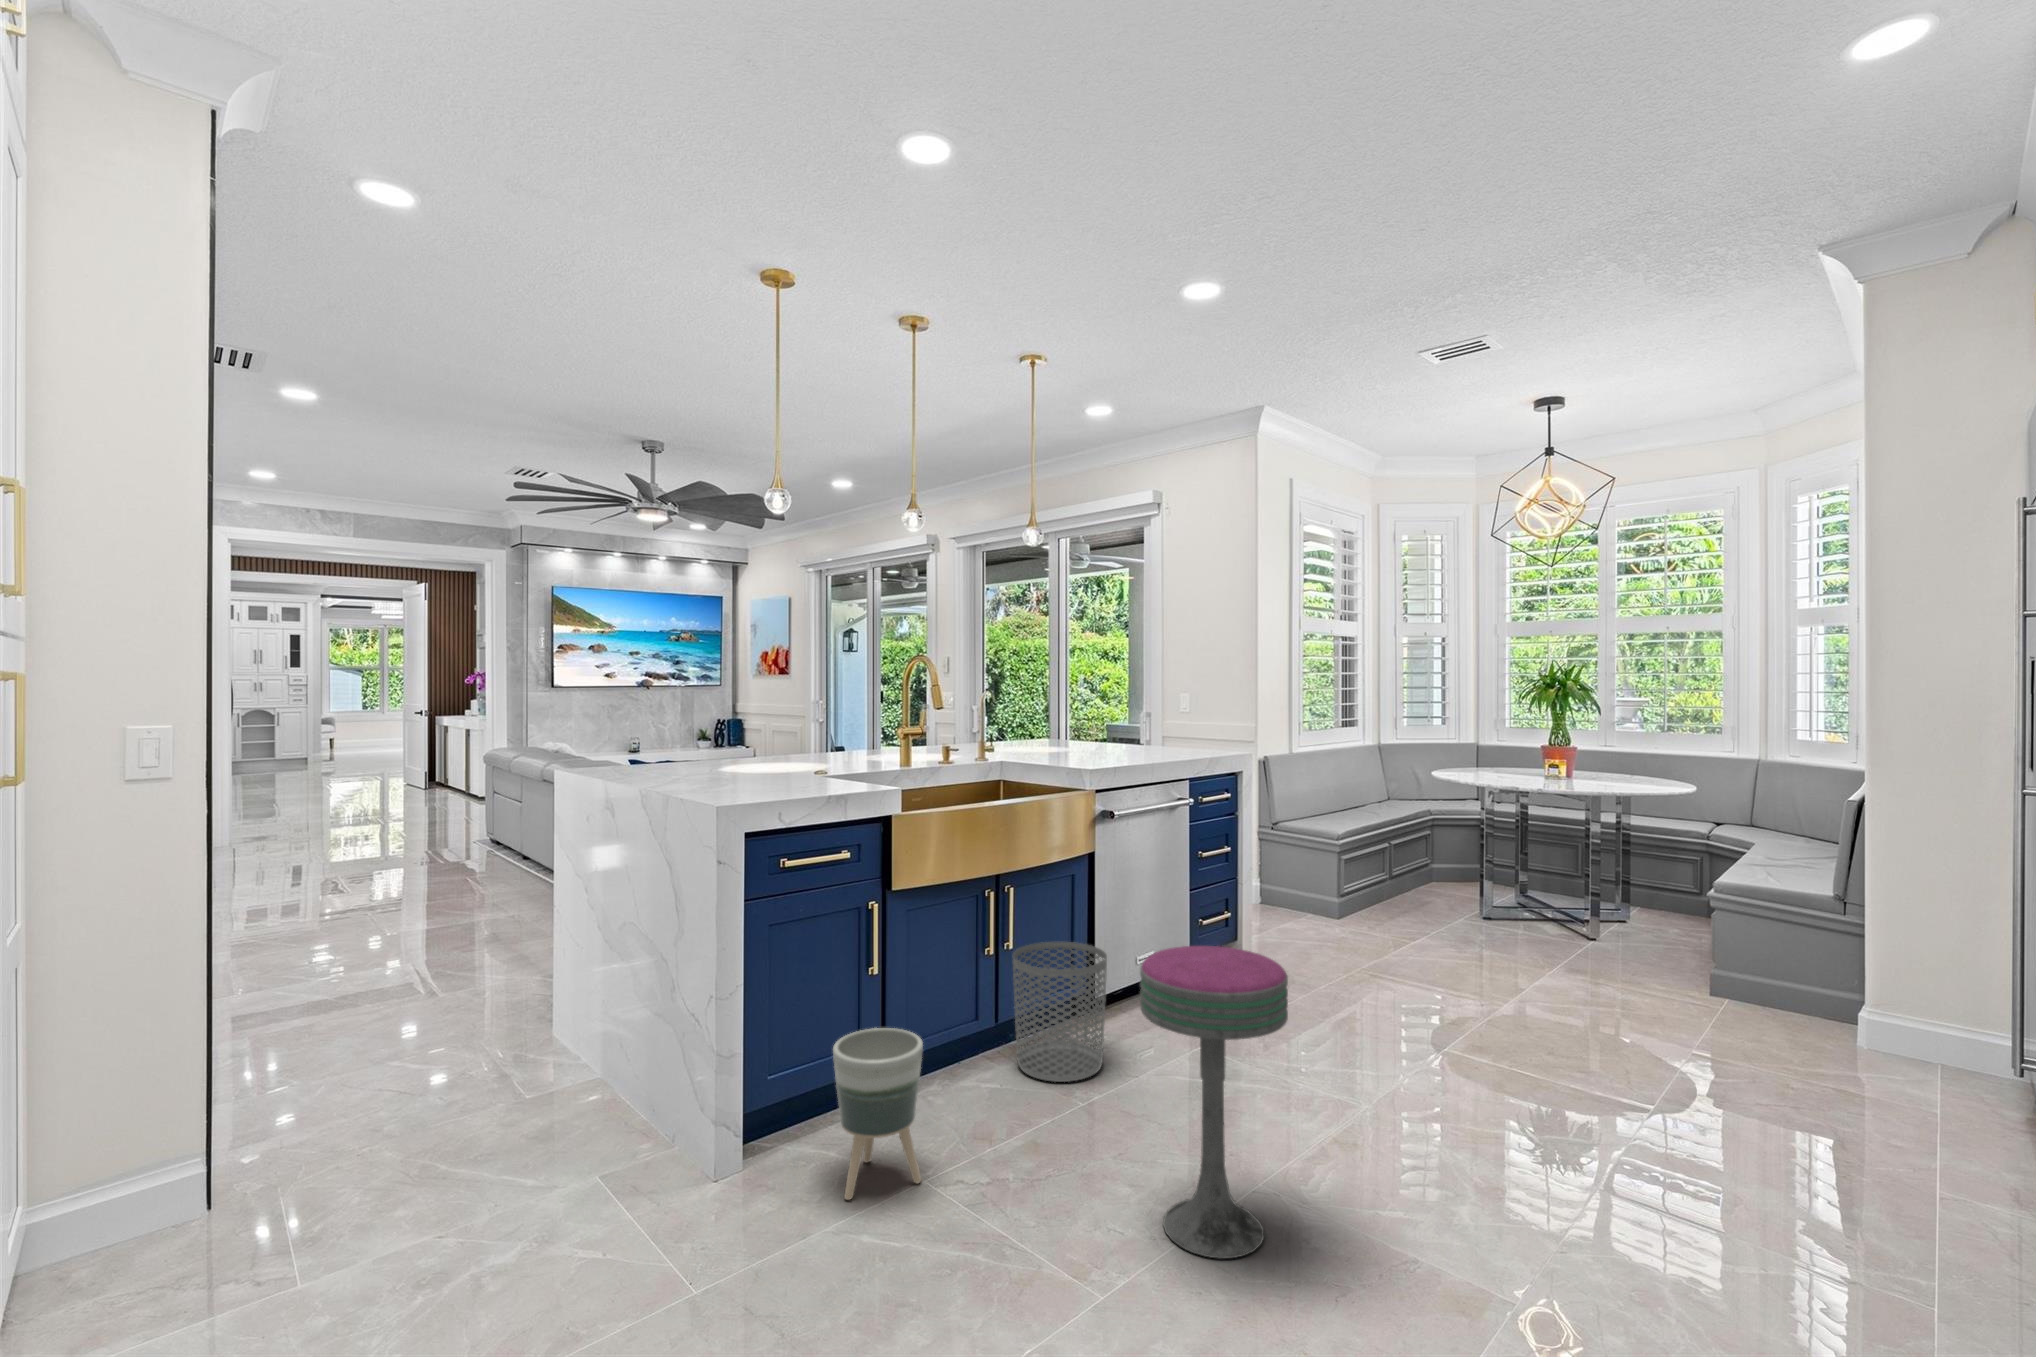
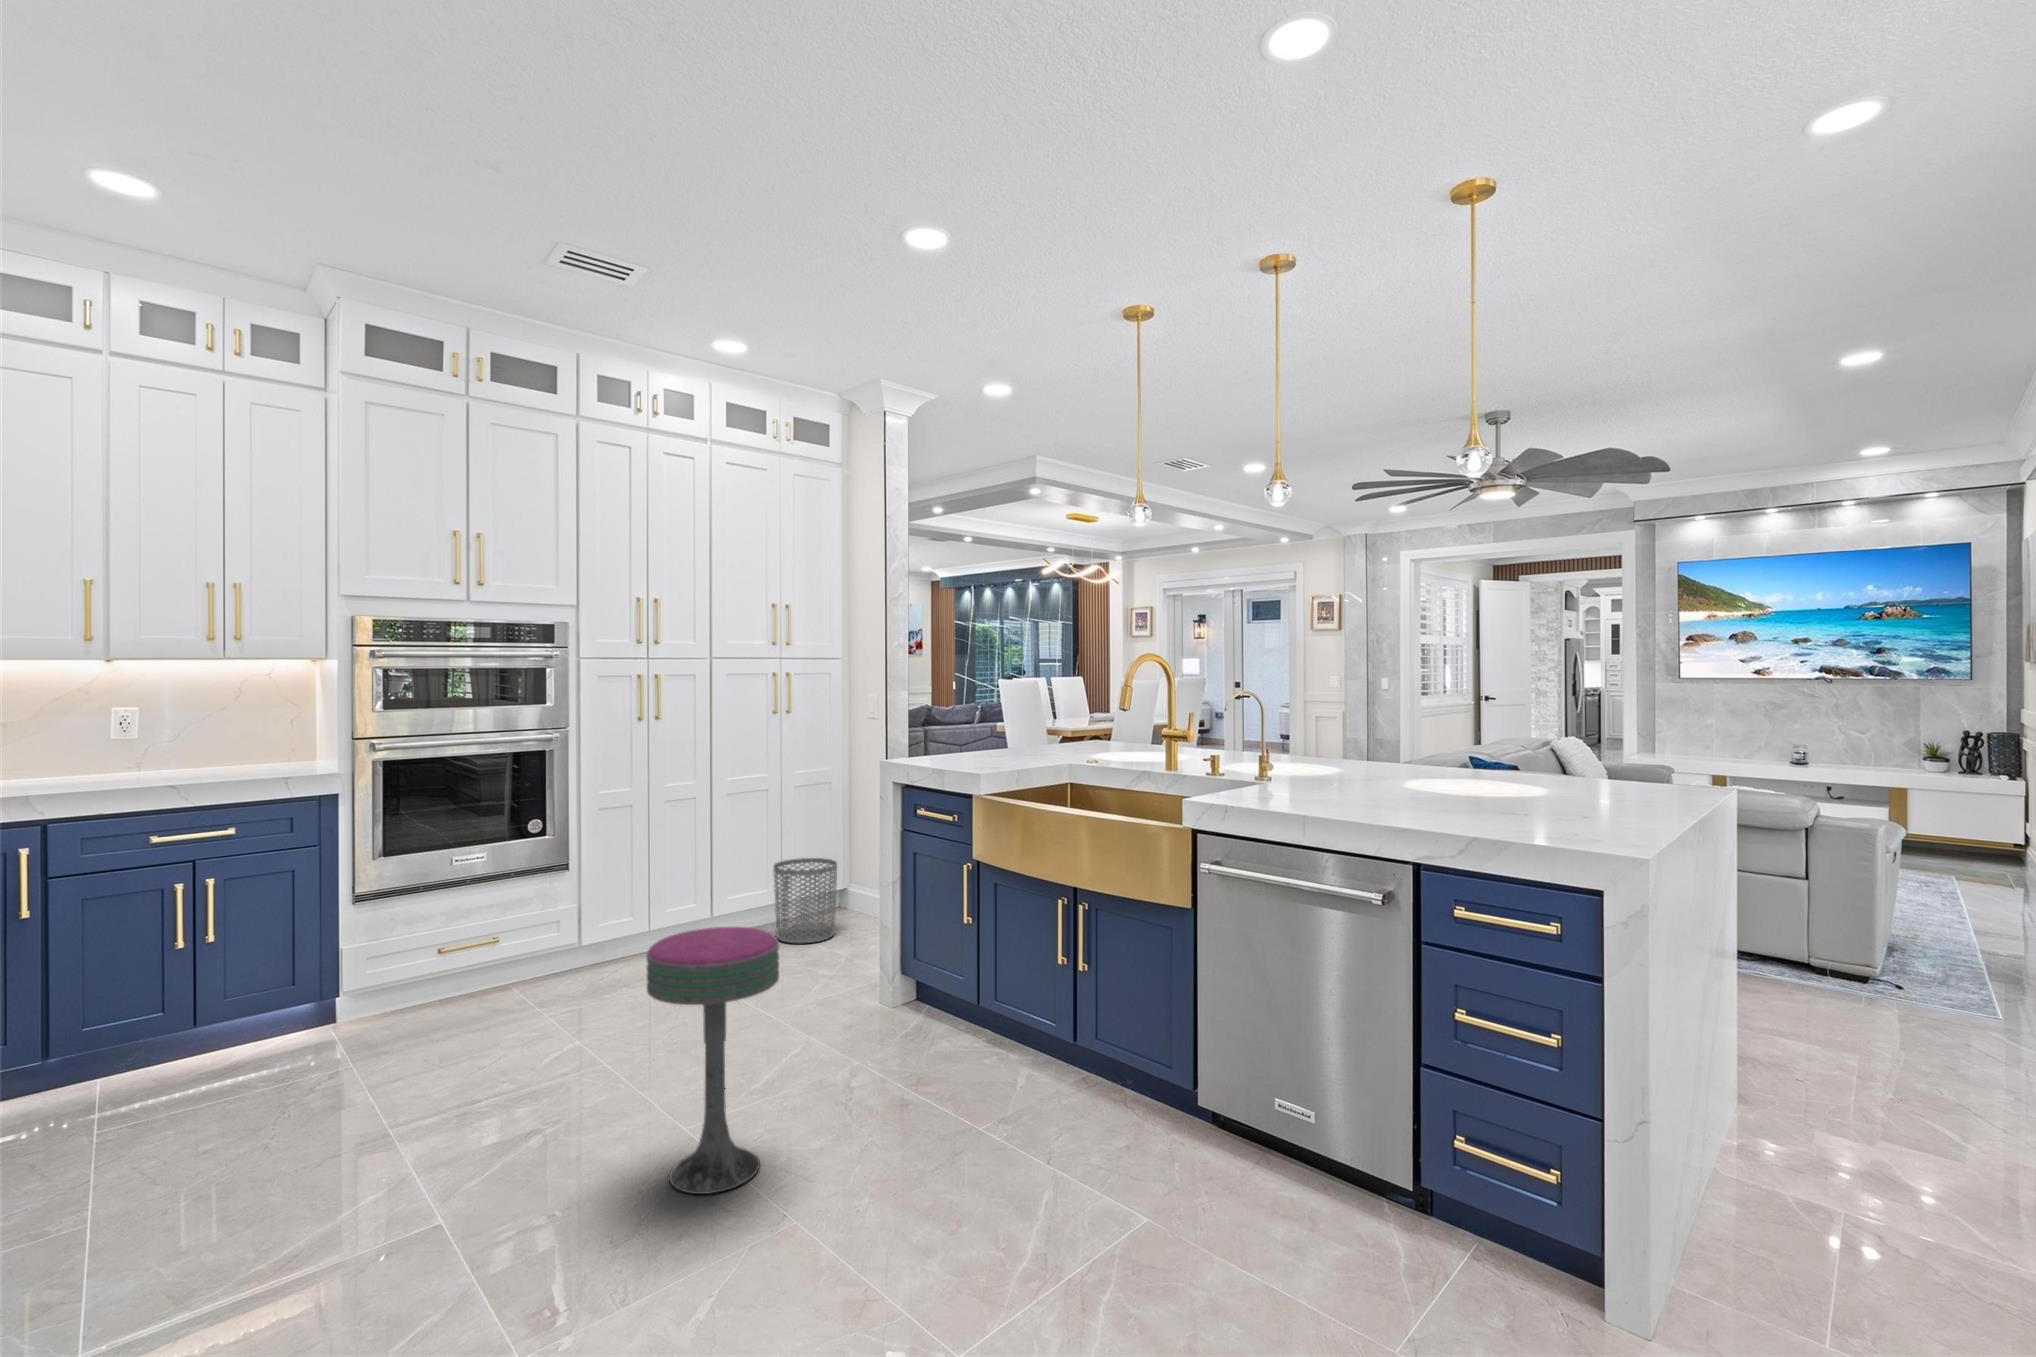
waste bin: present [1013,942,1107,1082] -> present [774,858,837,943]
planter: present [833,1028,923,1200] -> none [802,942,867,1061]

